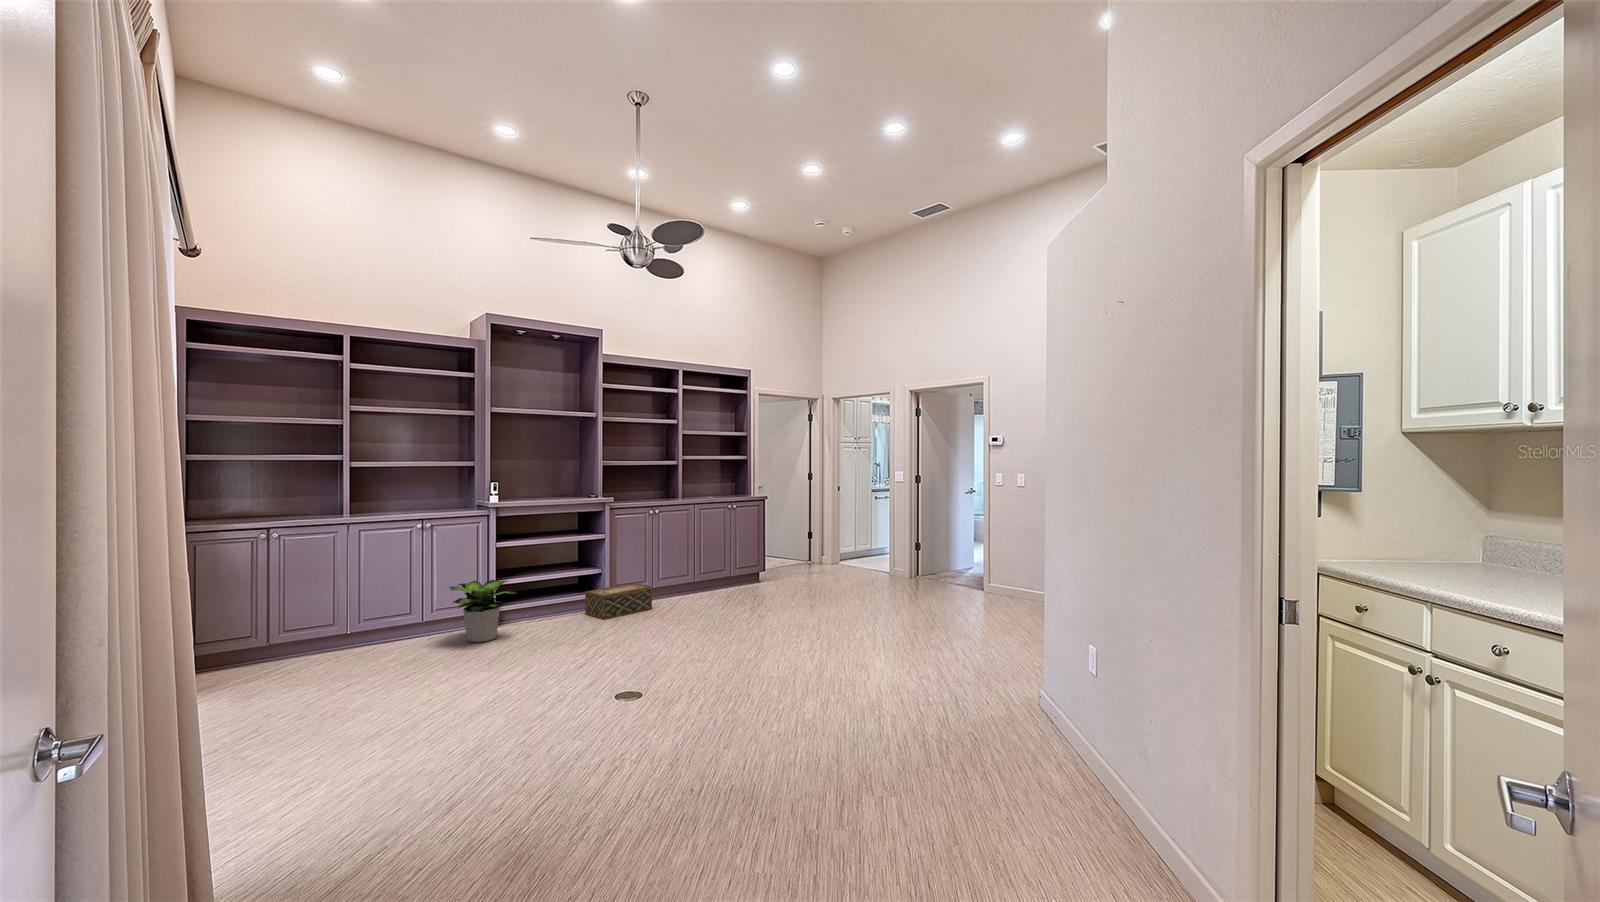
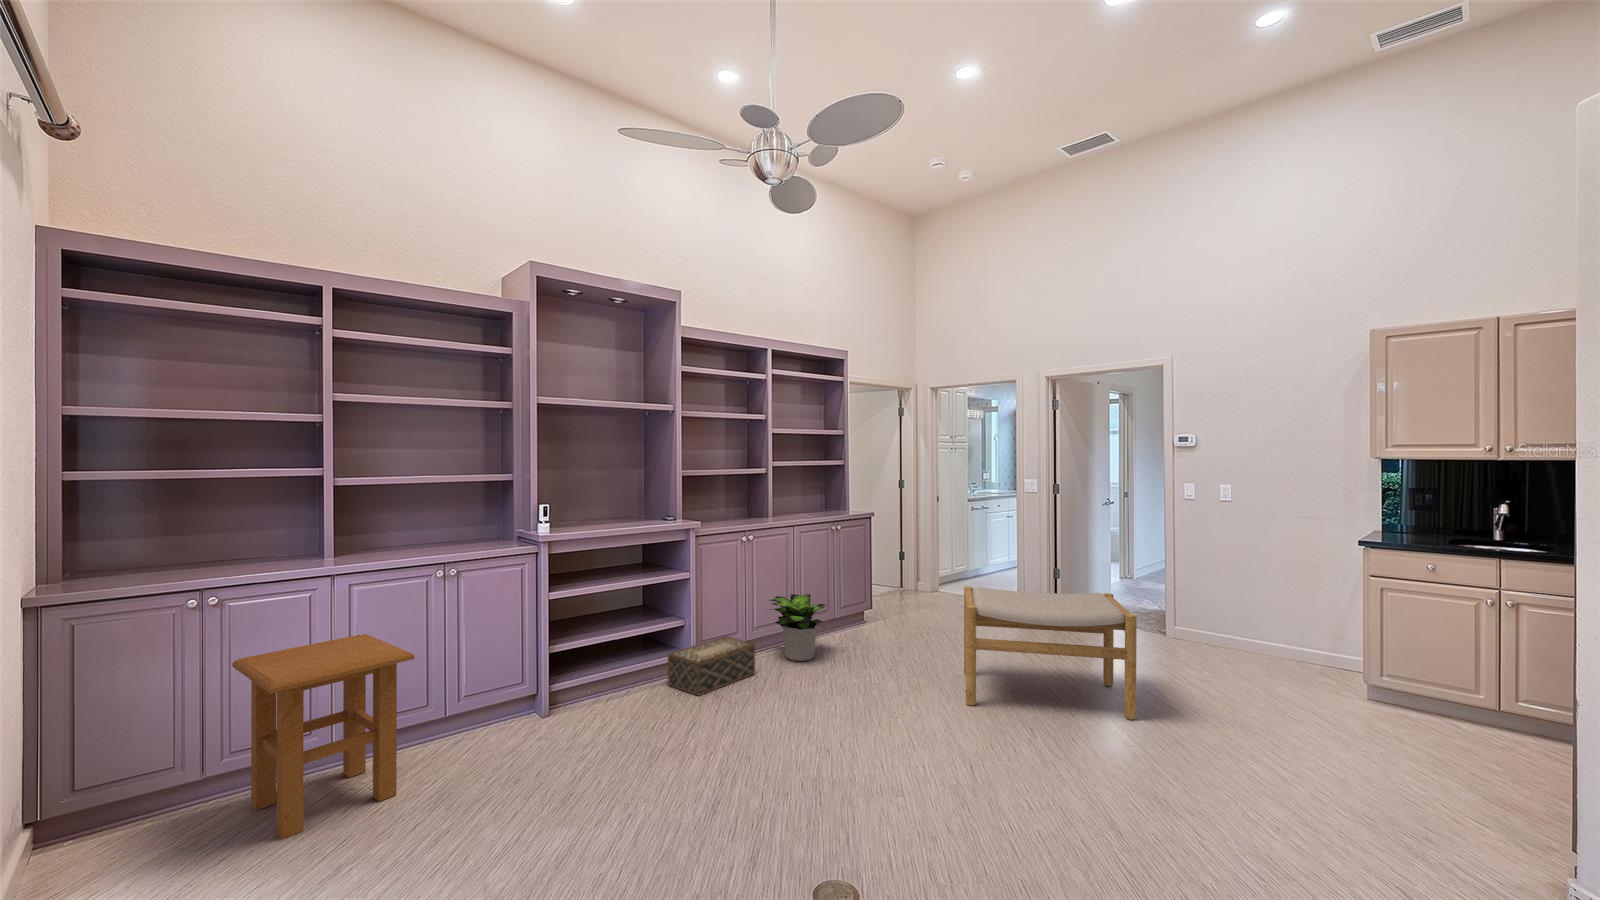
footstool: none [790,546,906,632] -> present [964,586,1137,720]
side table: none [286,563,399,676] -> present [232,634,415,839]
potted plant: present [450,580,517,642] -> present [770,594,825,661]

